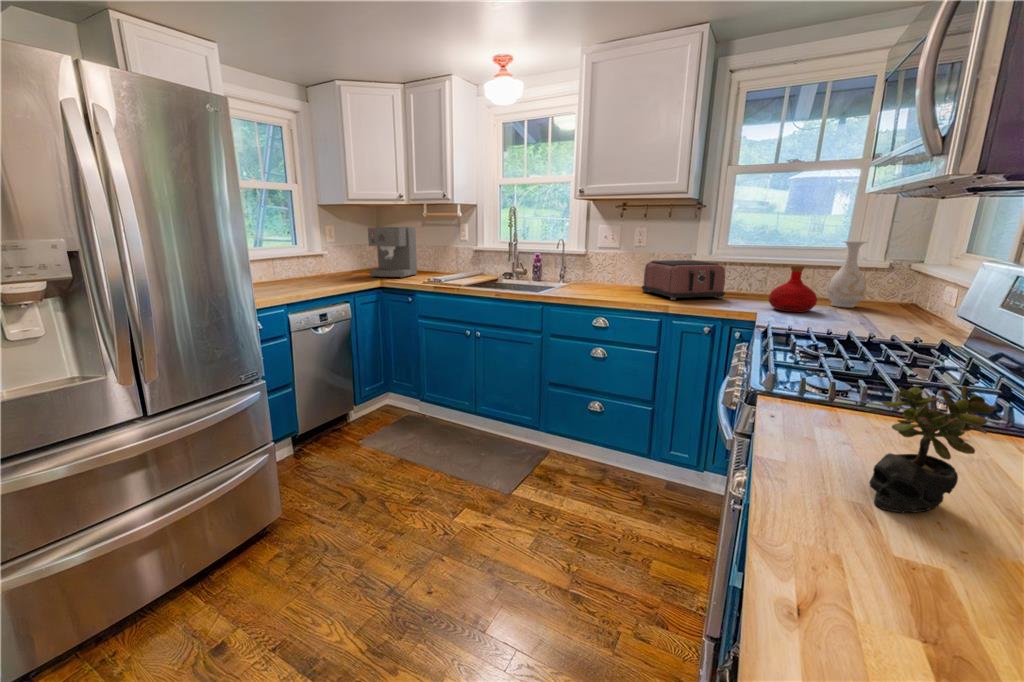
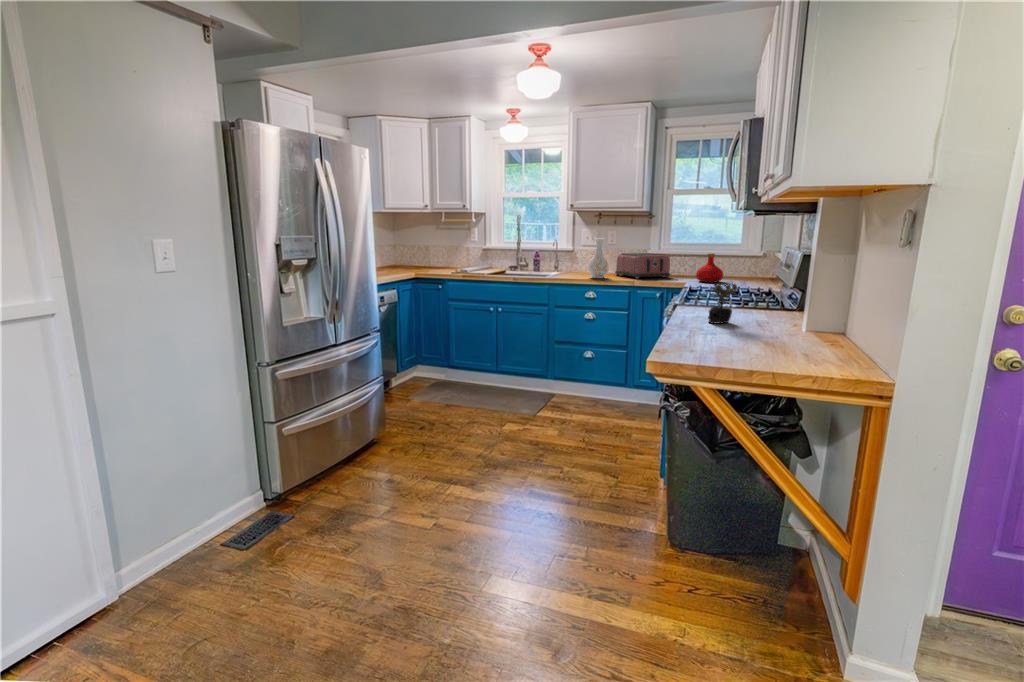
coffee maker: present [368,227,417,278] -> none [403,231,438,270]
vase: present [826,241,867,308] -> present [588,238,609,278]

